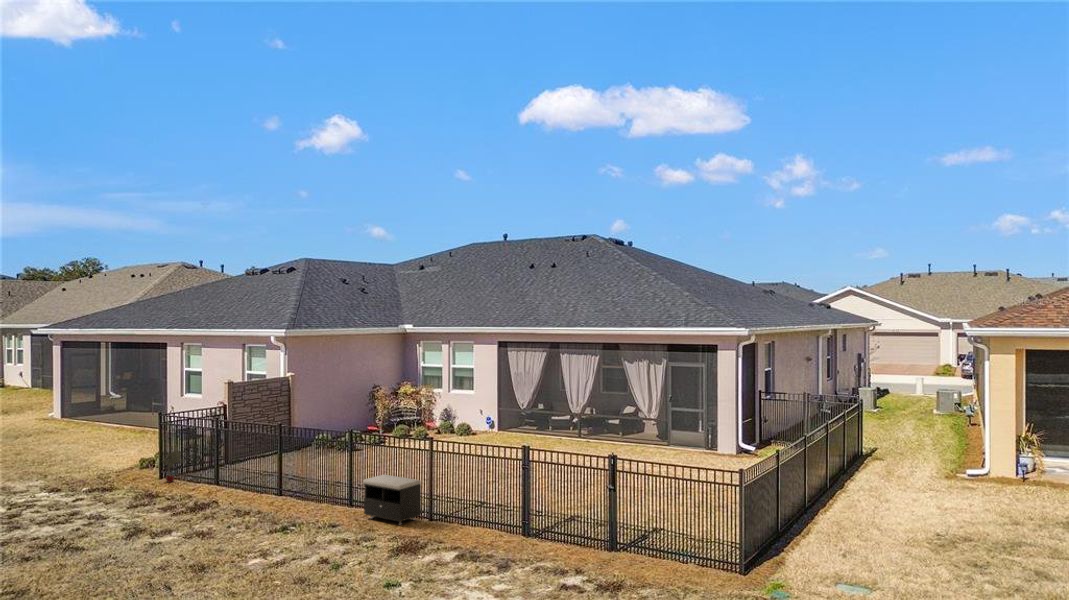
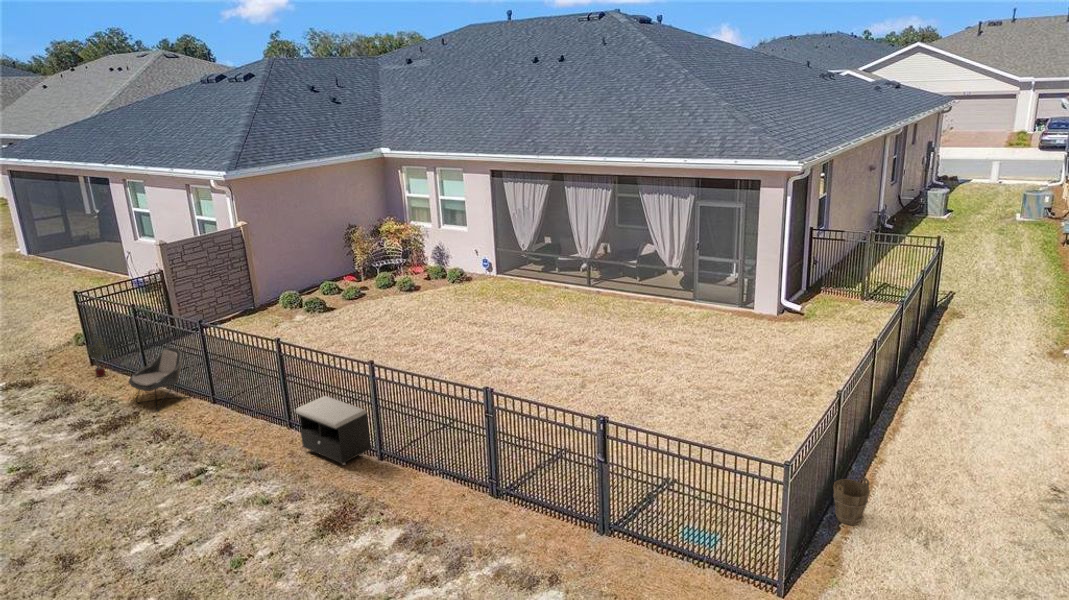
lounge chair: none [207,450,257,500] -> present [129,348,191,411]
bucket: none [784,515,811,551] -> present [833,478,870,525]

